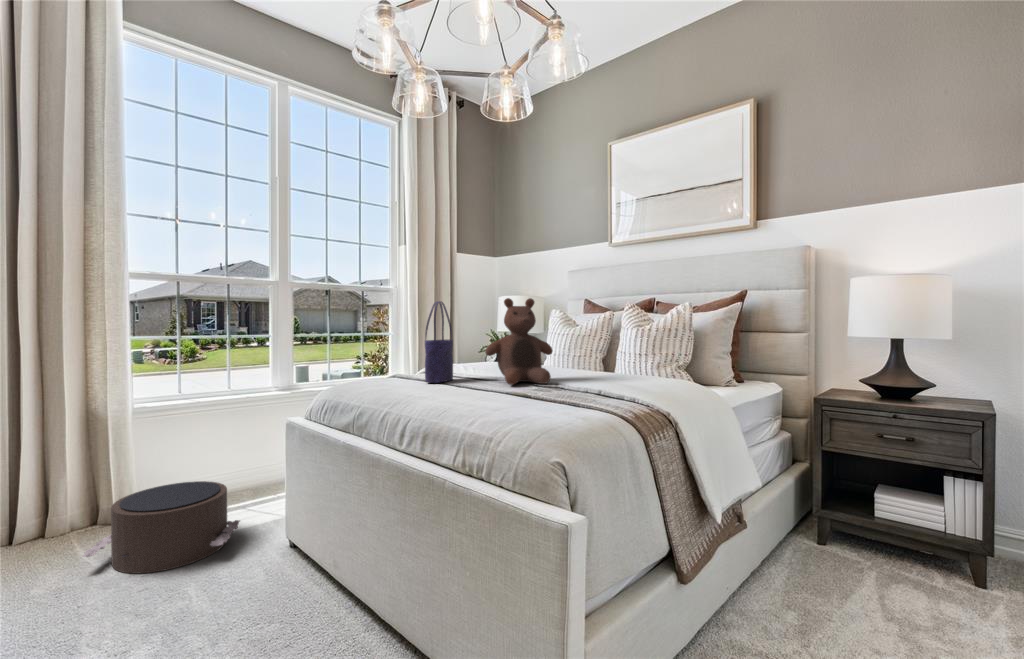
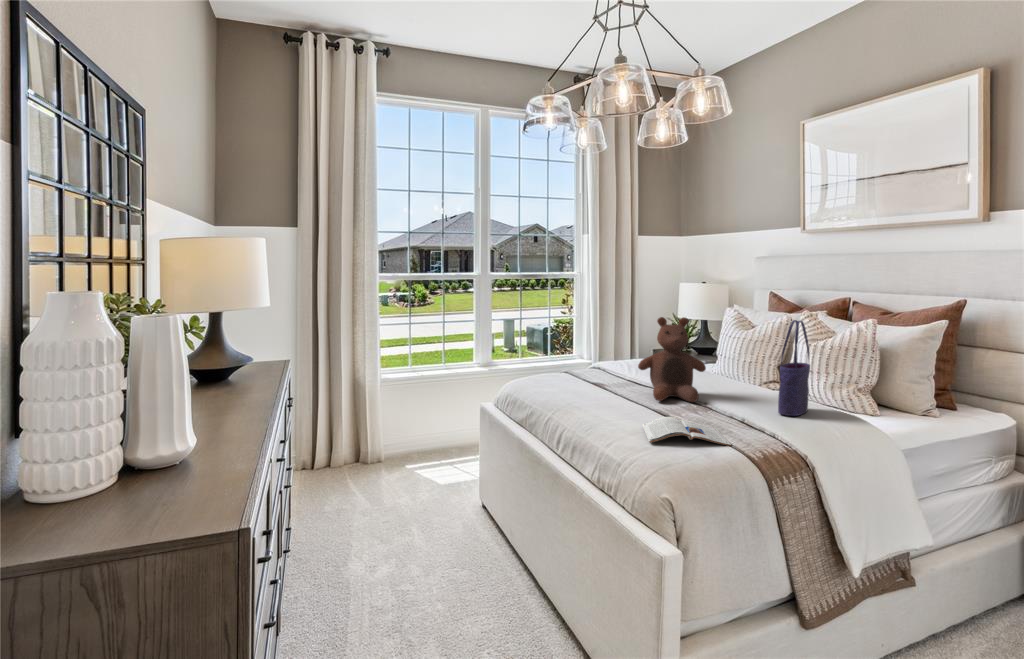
tote bag: present [425,302,453,383] -> present [778,320,810,416]
magazine: none [505,389,603,412] -> present [642,417,731,446]
pouf: present [82,481,240,573] -> none [350,443,446,508]

